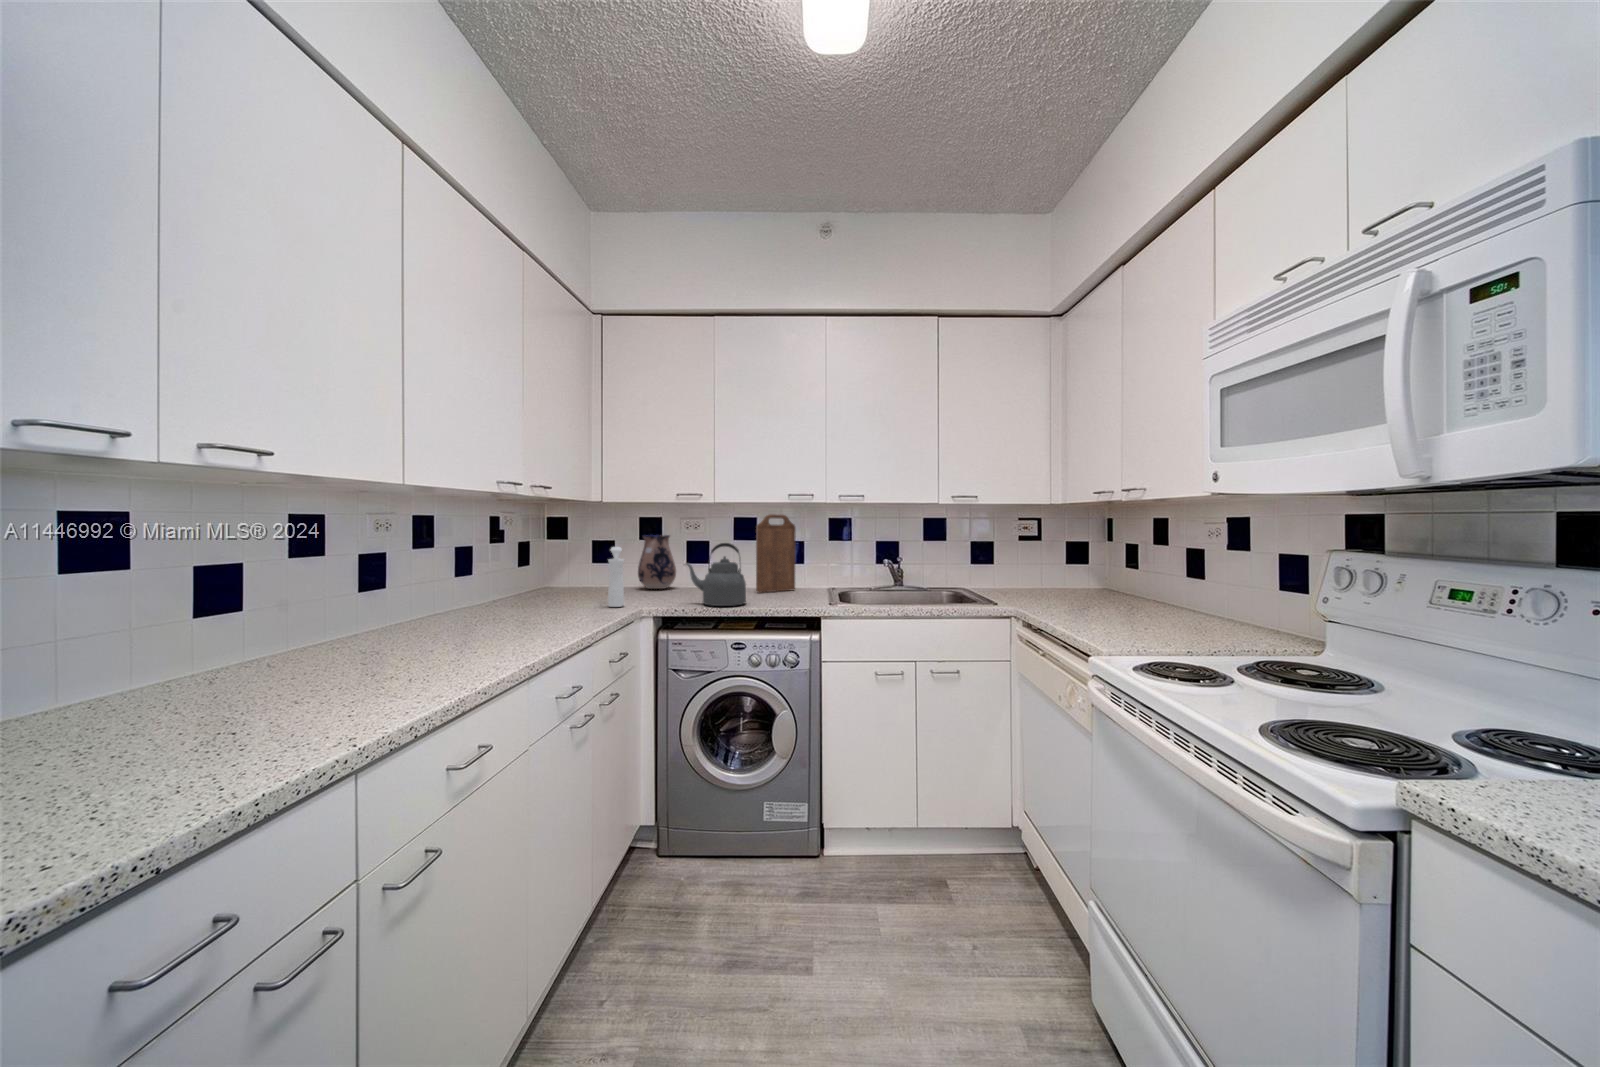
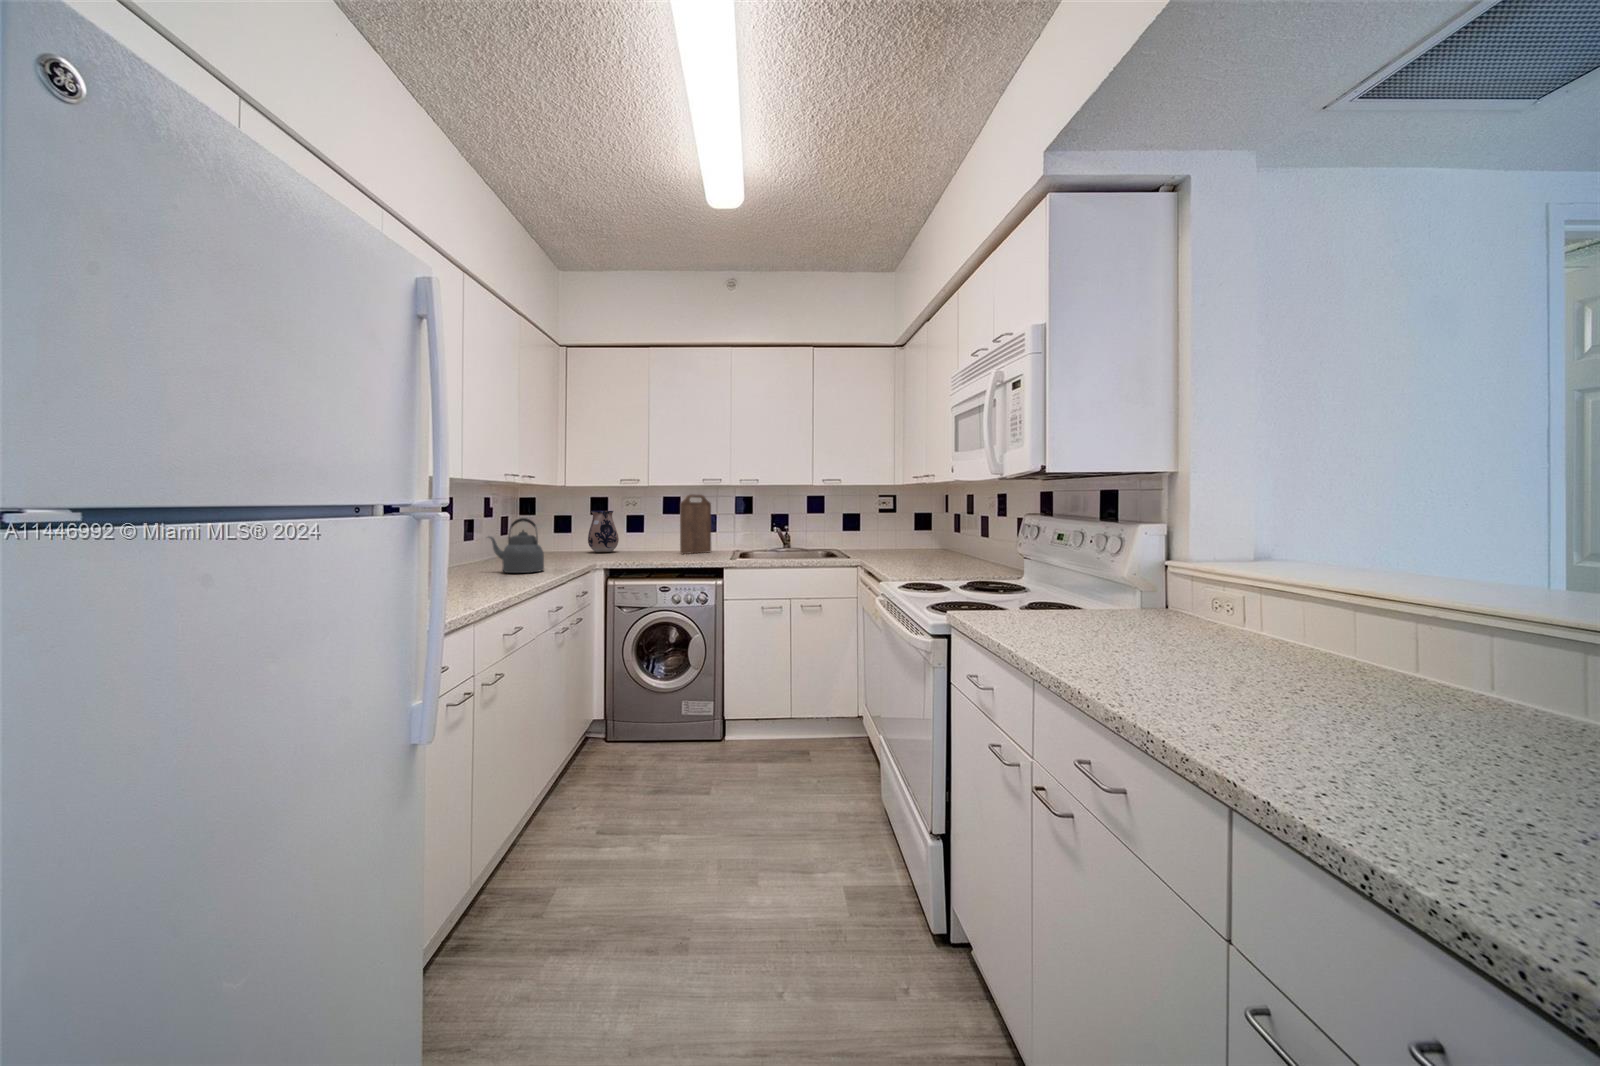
kettle: present [686,543,746,606] -> present [488,518,544,573]
pepper mill: present [608,547,624,607] -> none [565,519,578,563]

